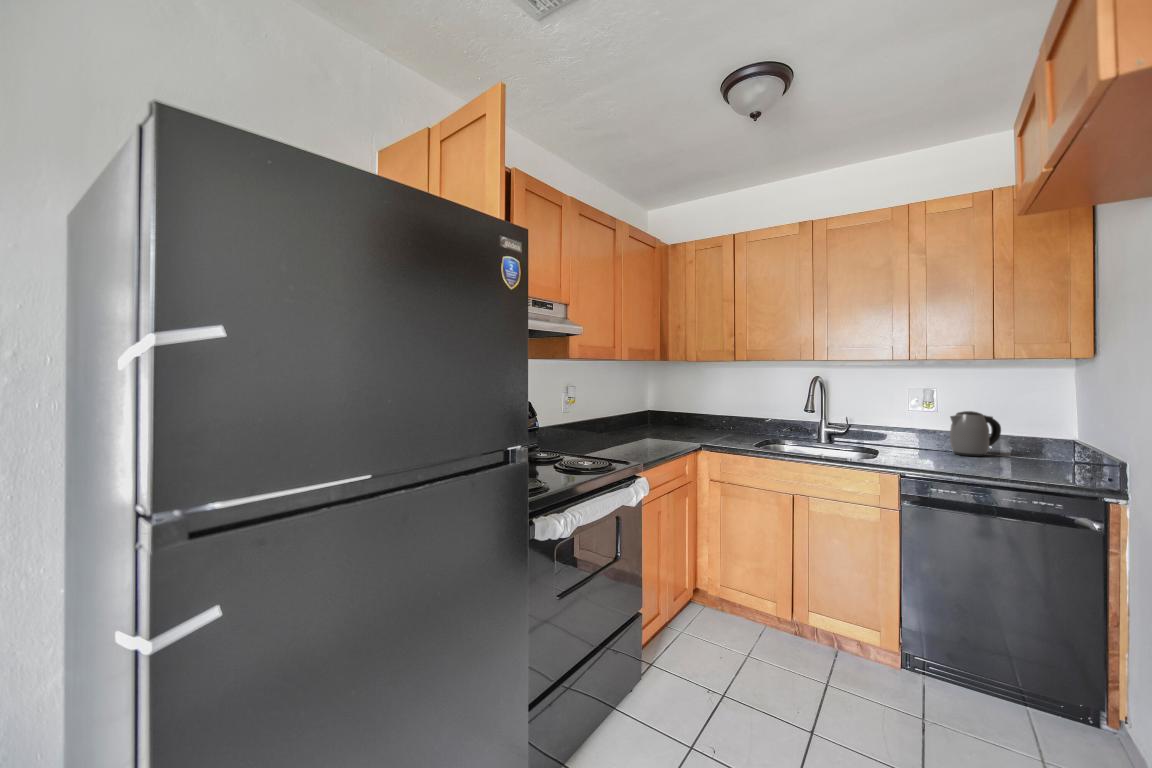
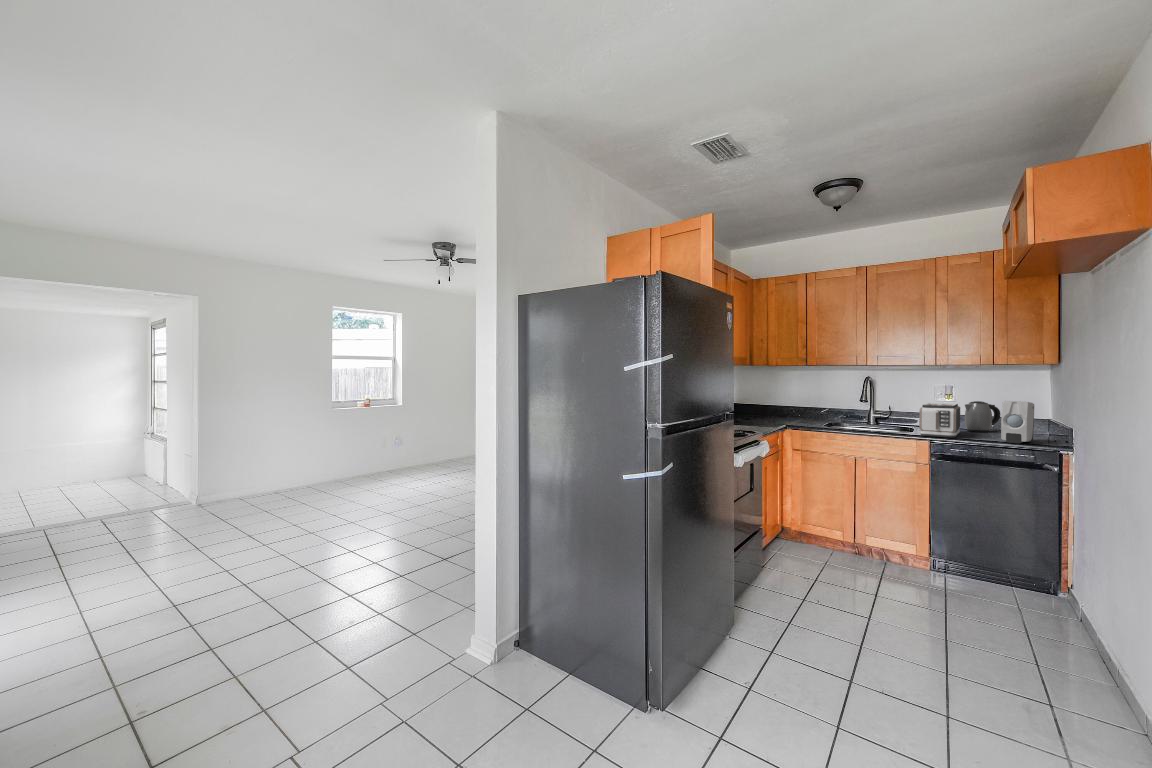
toaster: none [885,414,944,469] -> present [919,403,960,438]
soap dispenser: none [1008,414,1058,482] -> present [1001,401,1034,443]

